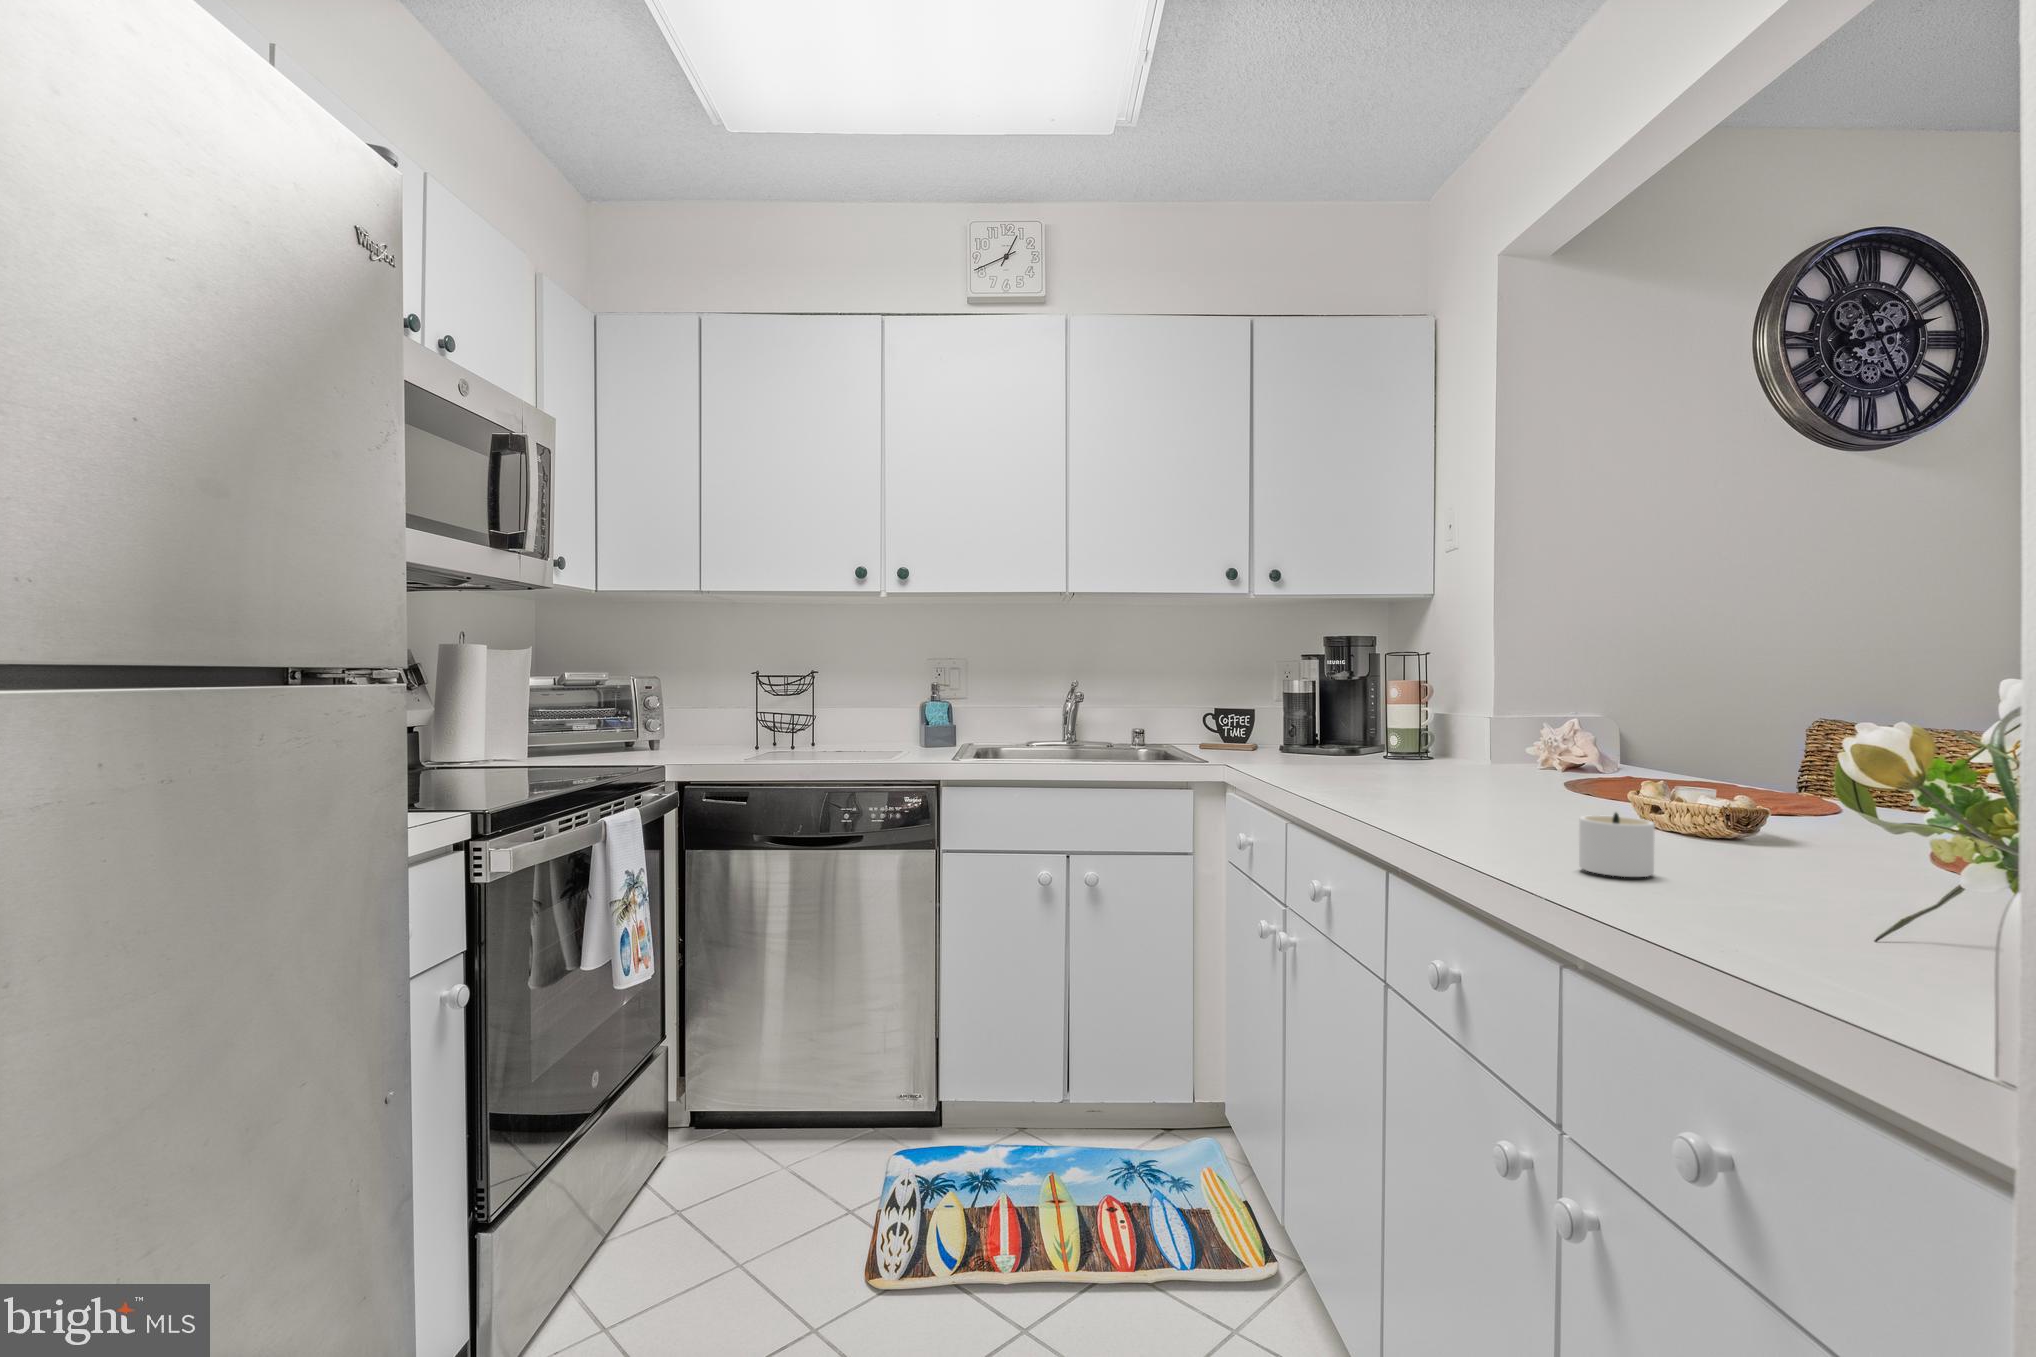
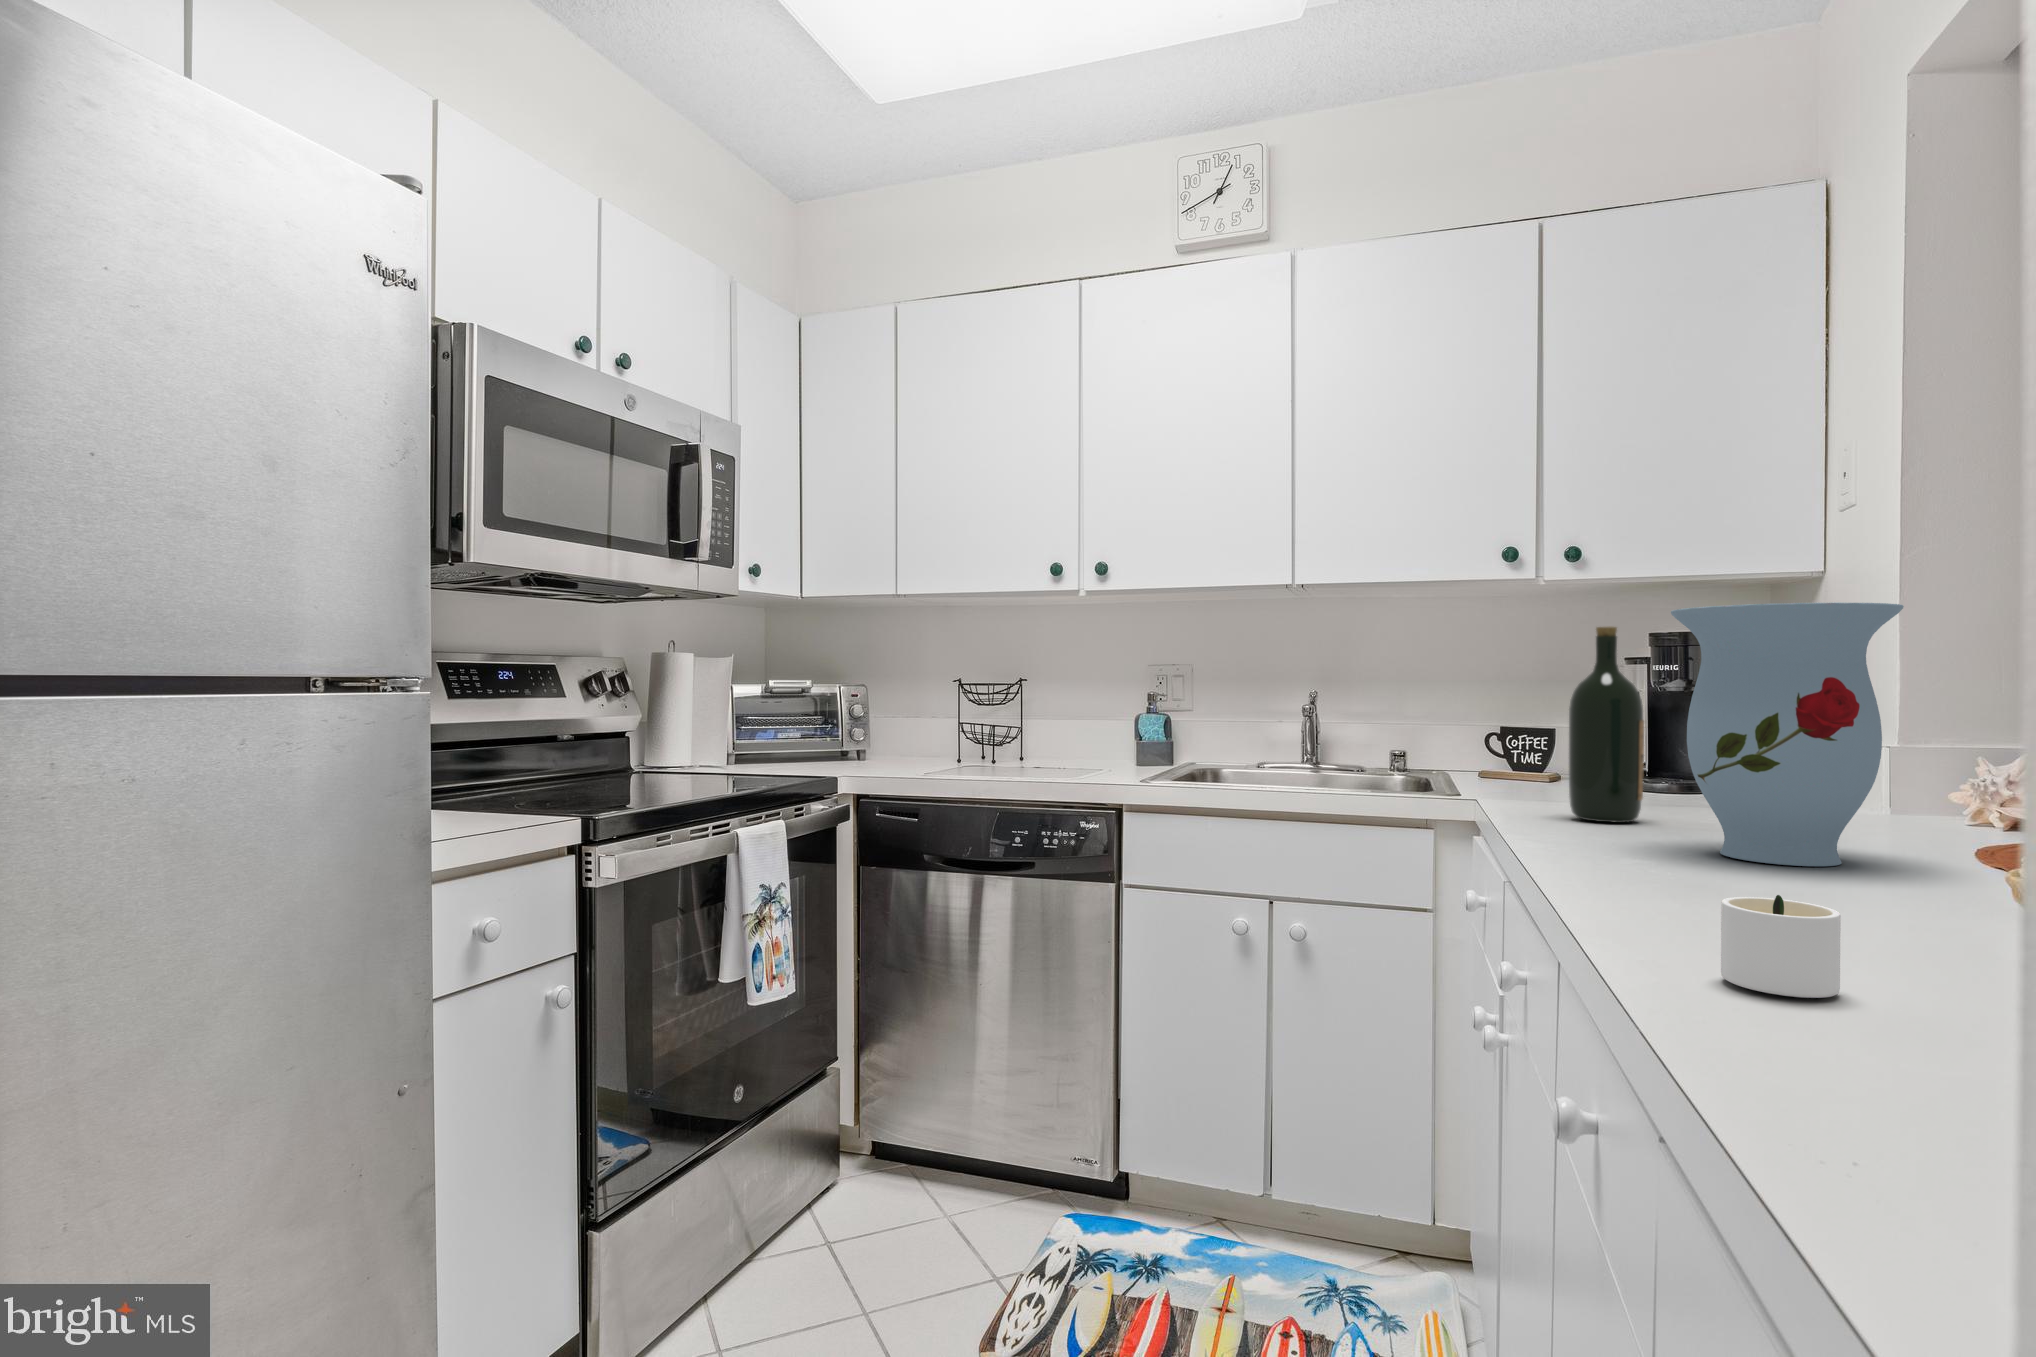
vase: none [1417,618,1565,801] -> present [1671,603,1904,866]
wine bottle: none [1318,632,1370,779] -> present [1569,627,1644,823]

